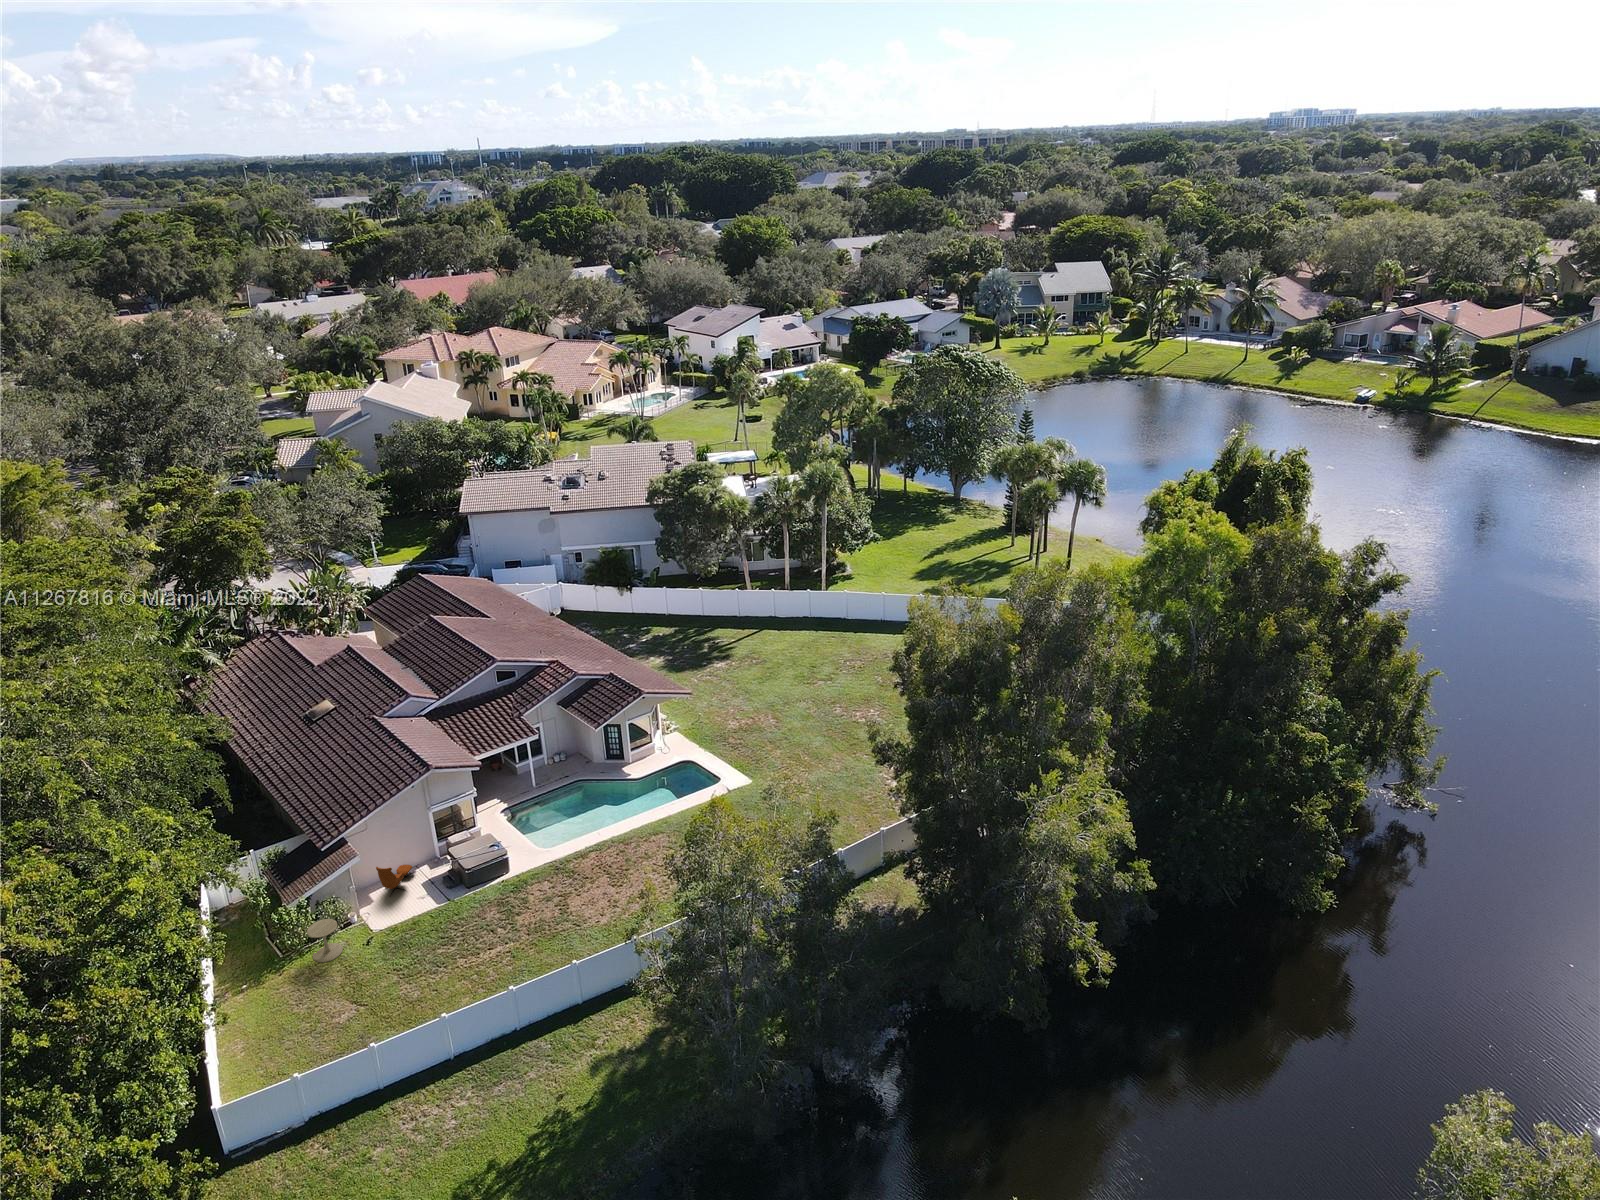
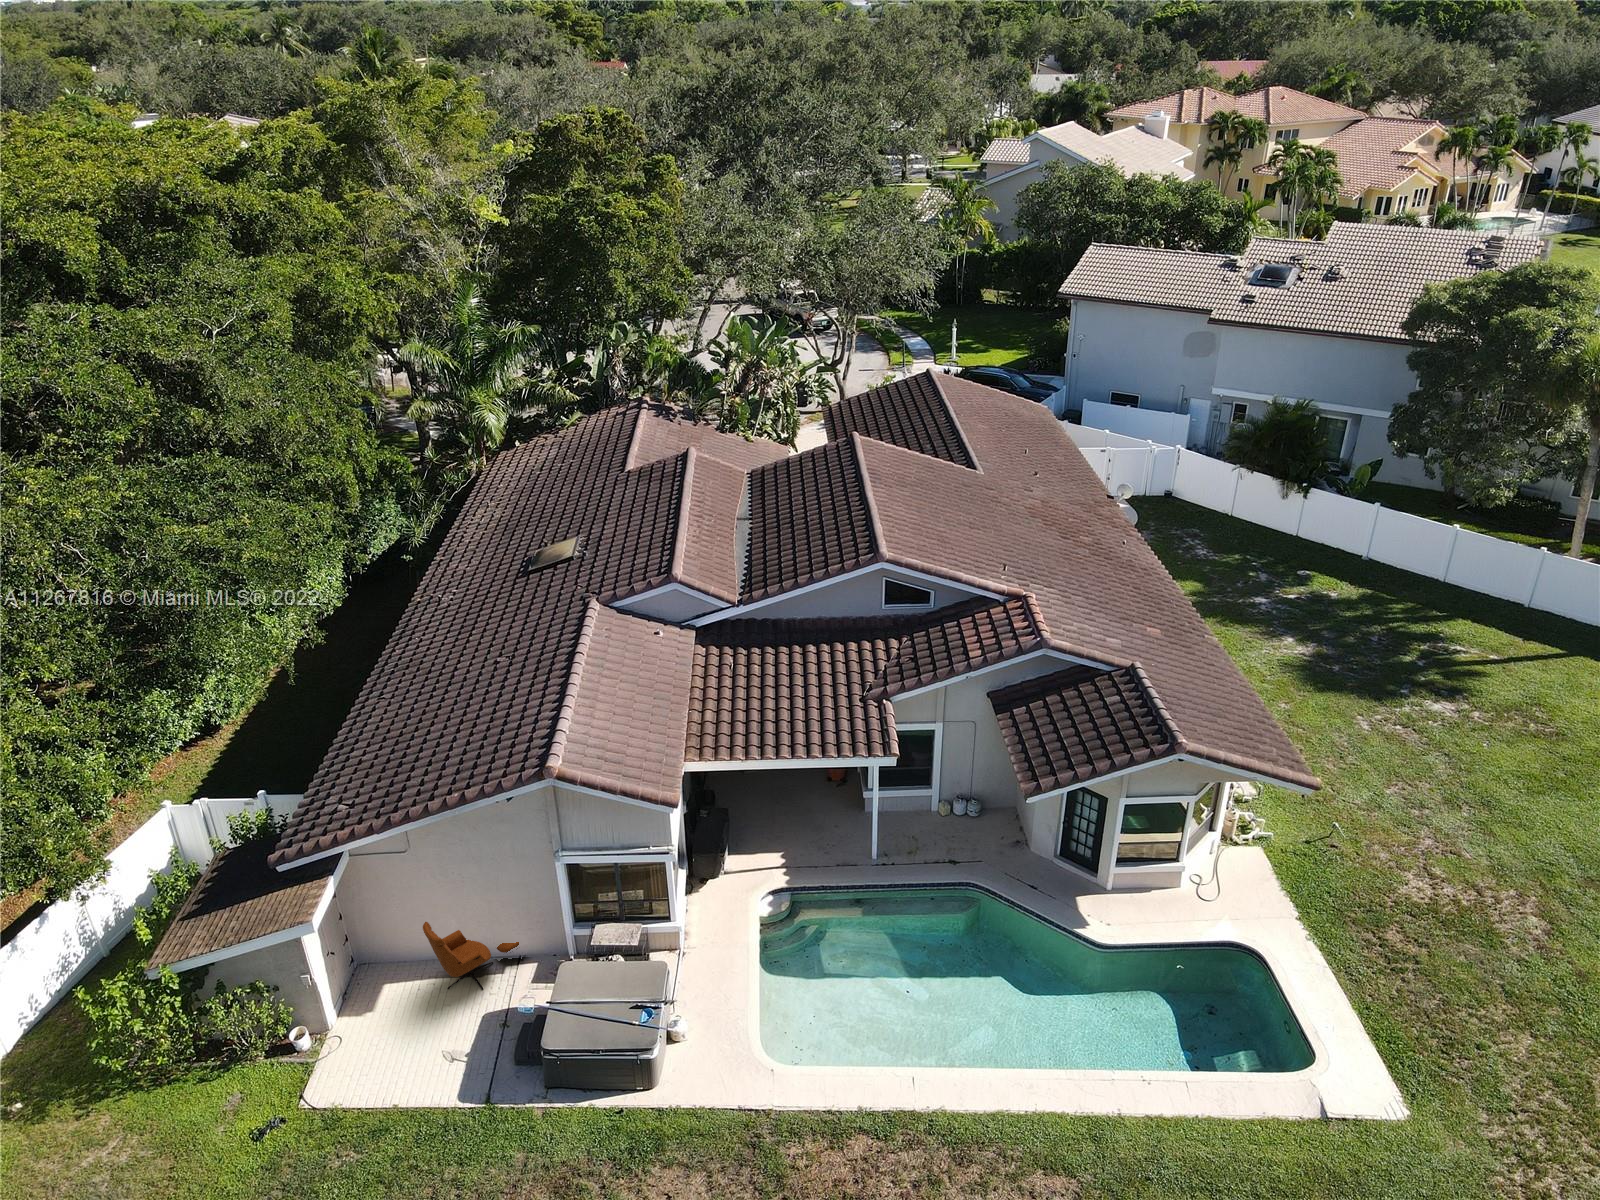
pedestal table: present [307,919,343,962] -> none [192,1000,277,1098]

